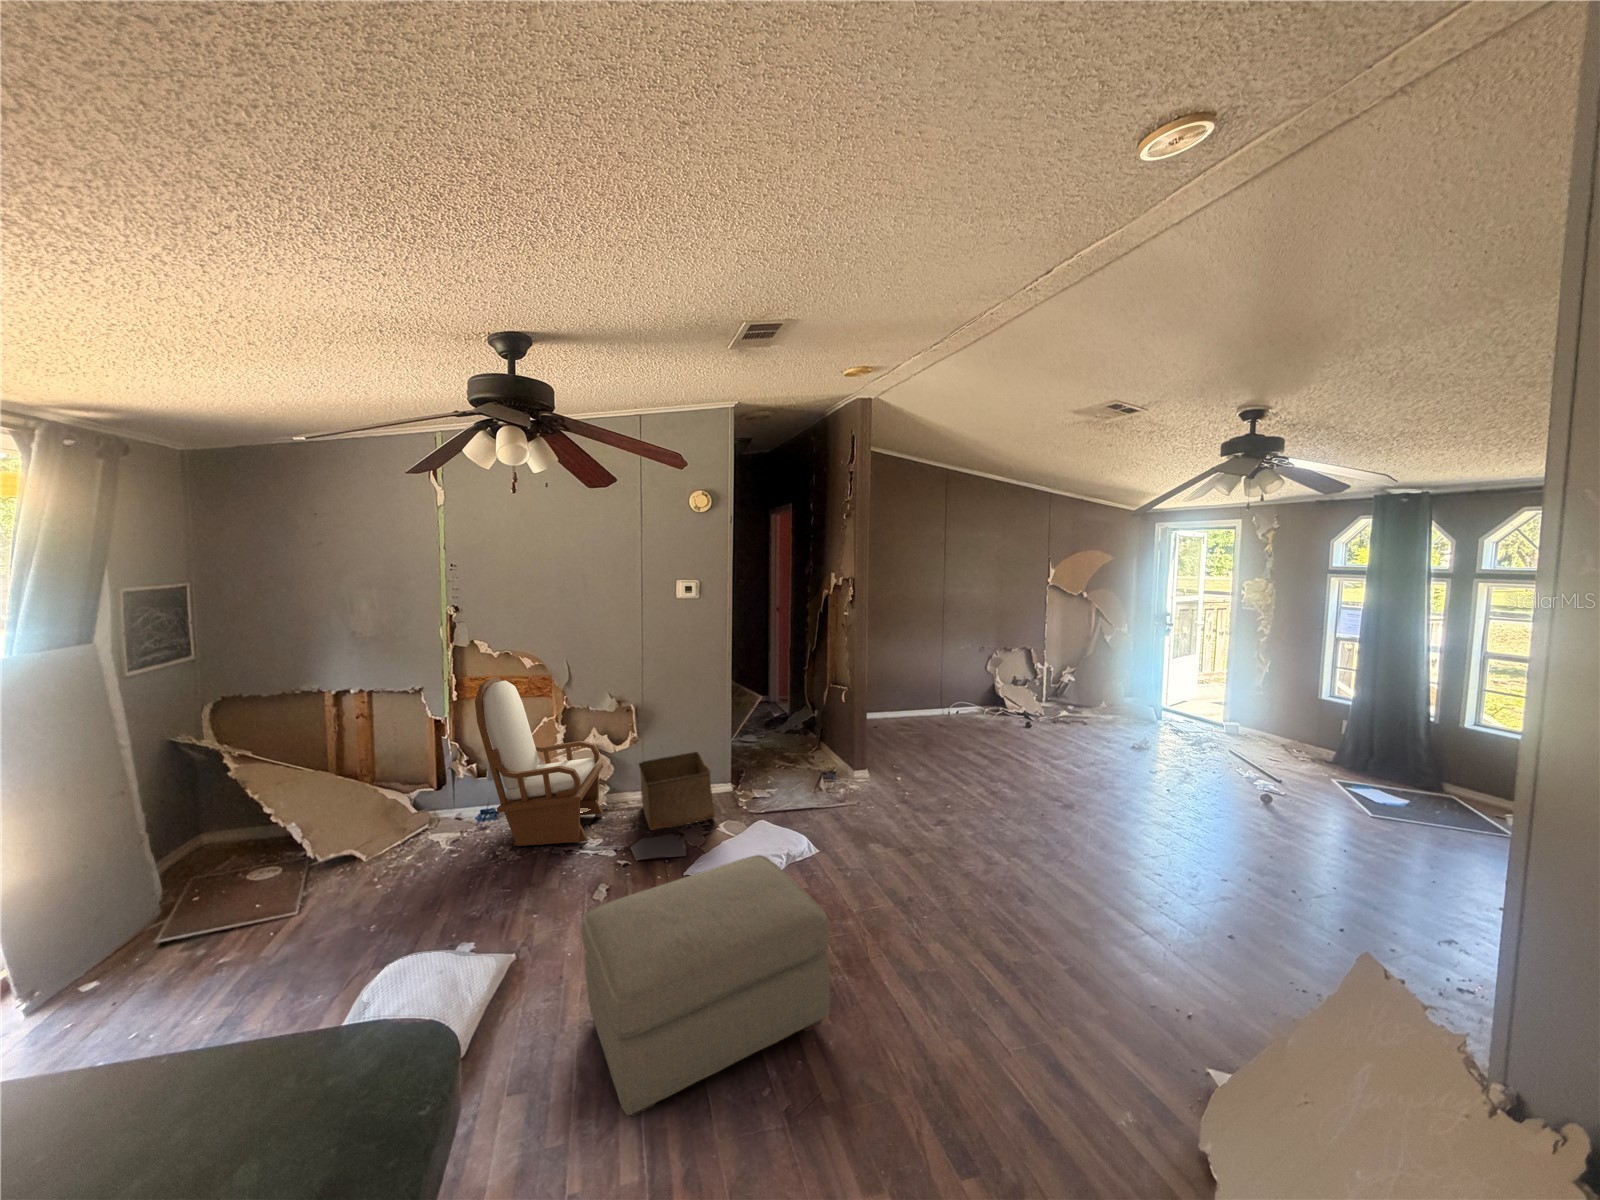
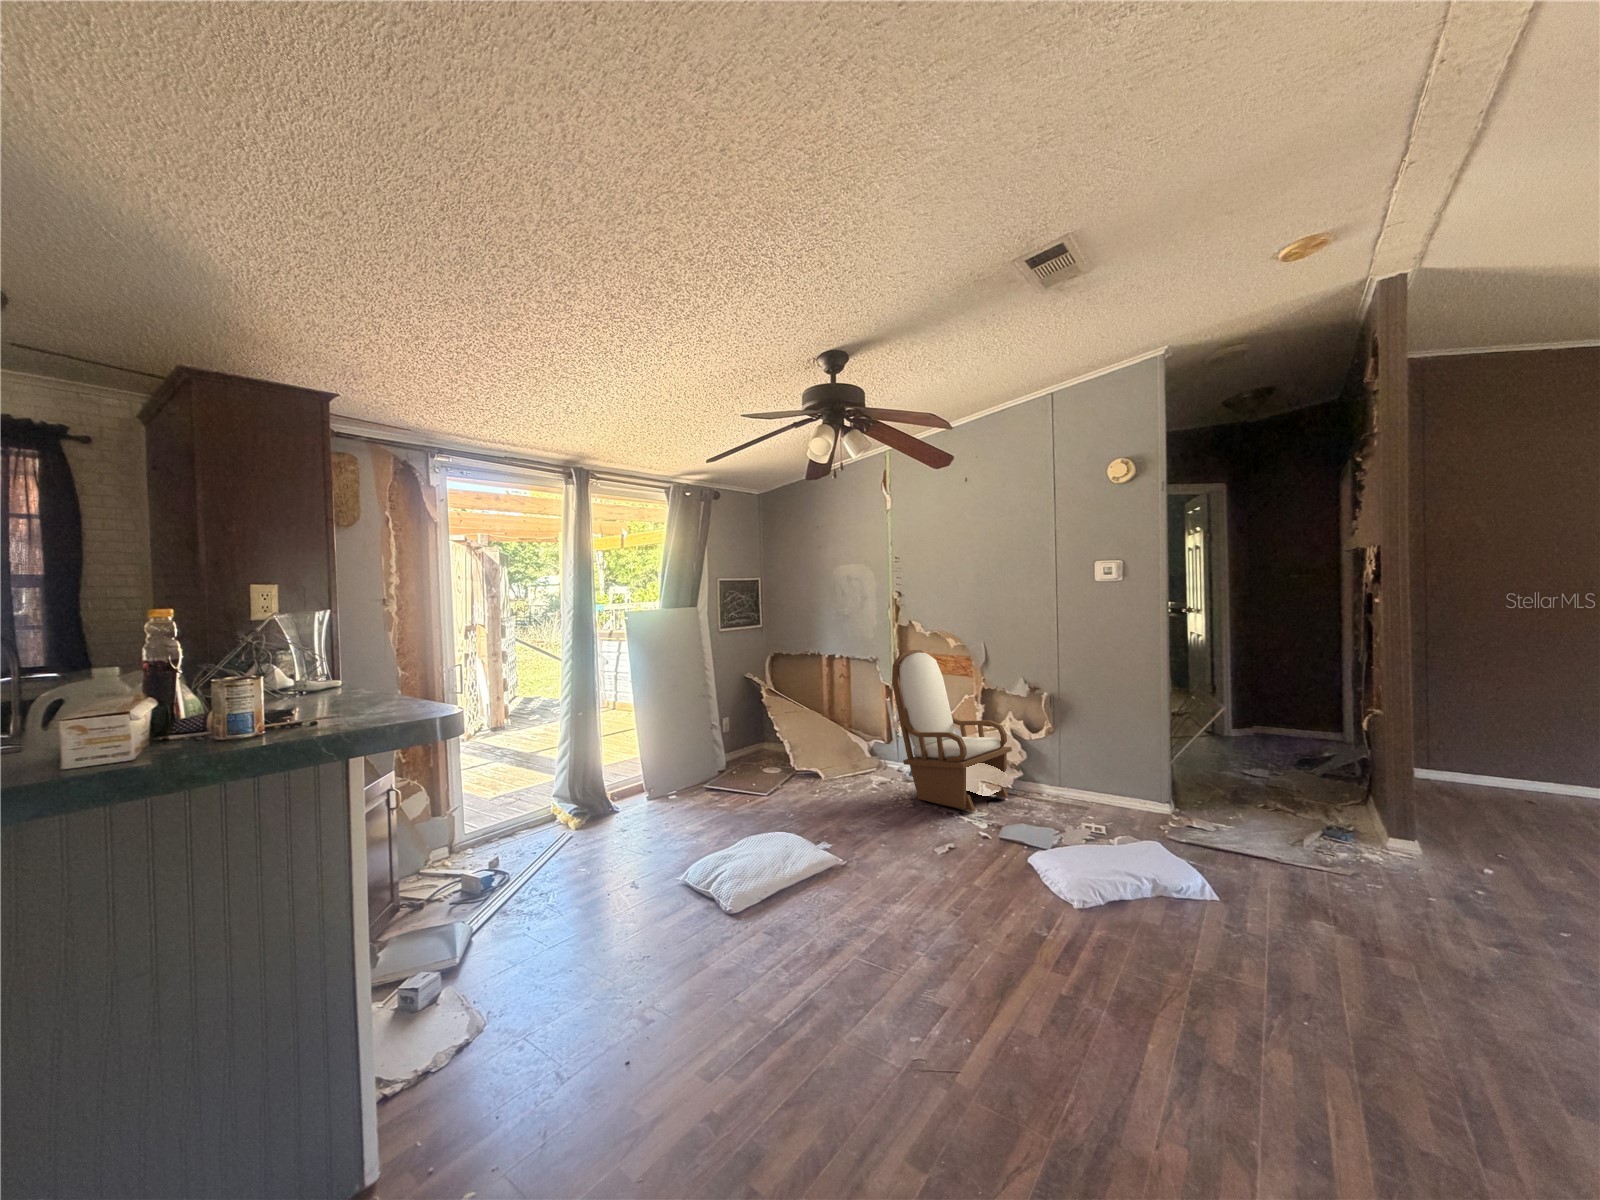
storage bin: present [639,752,714,830] -> none [1032,754,1122,830]
ottoman: present [581,855,830,1117] -> none [805,815,1039,1005]

